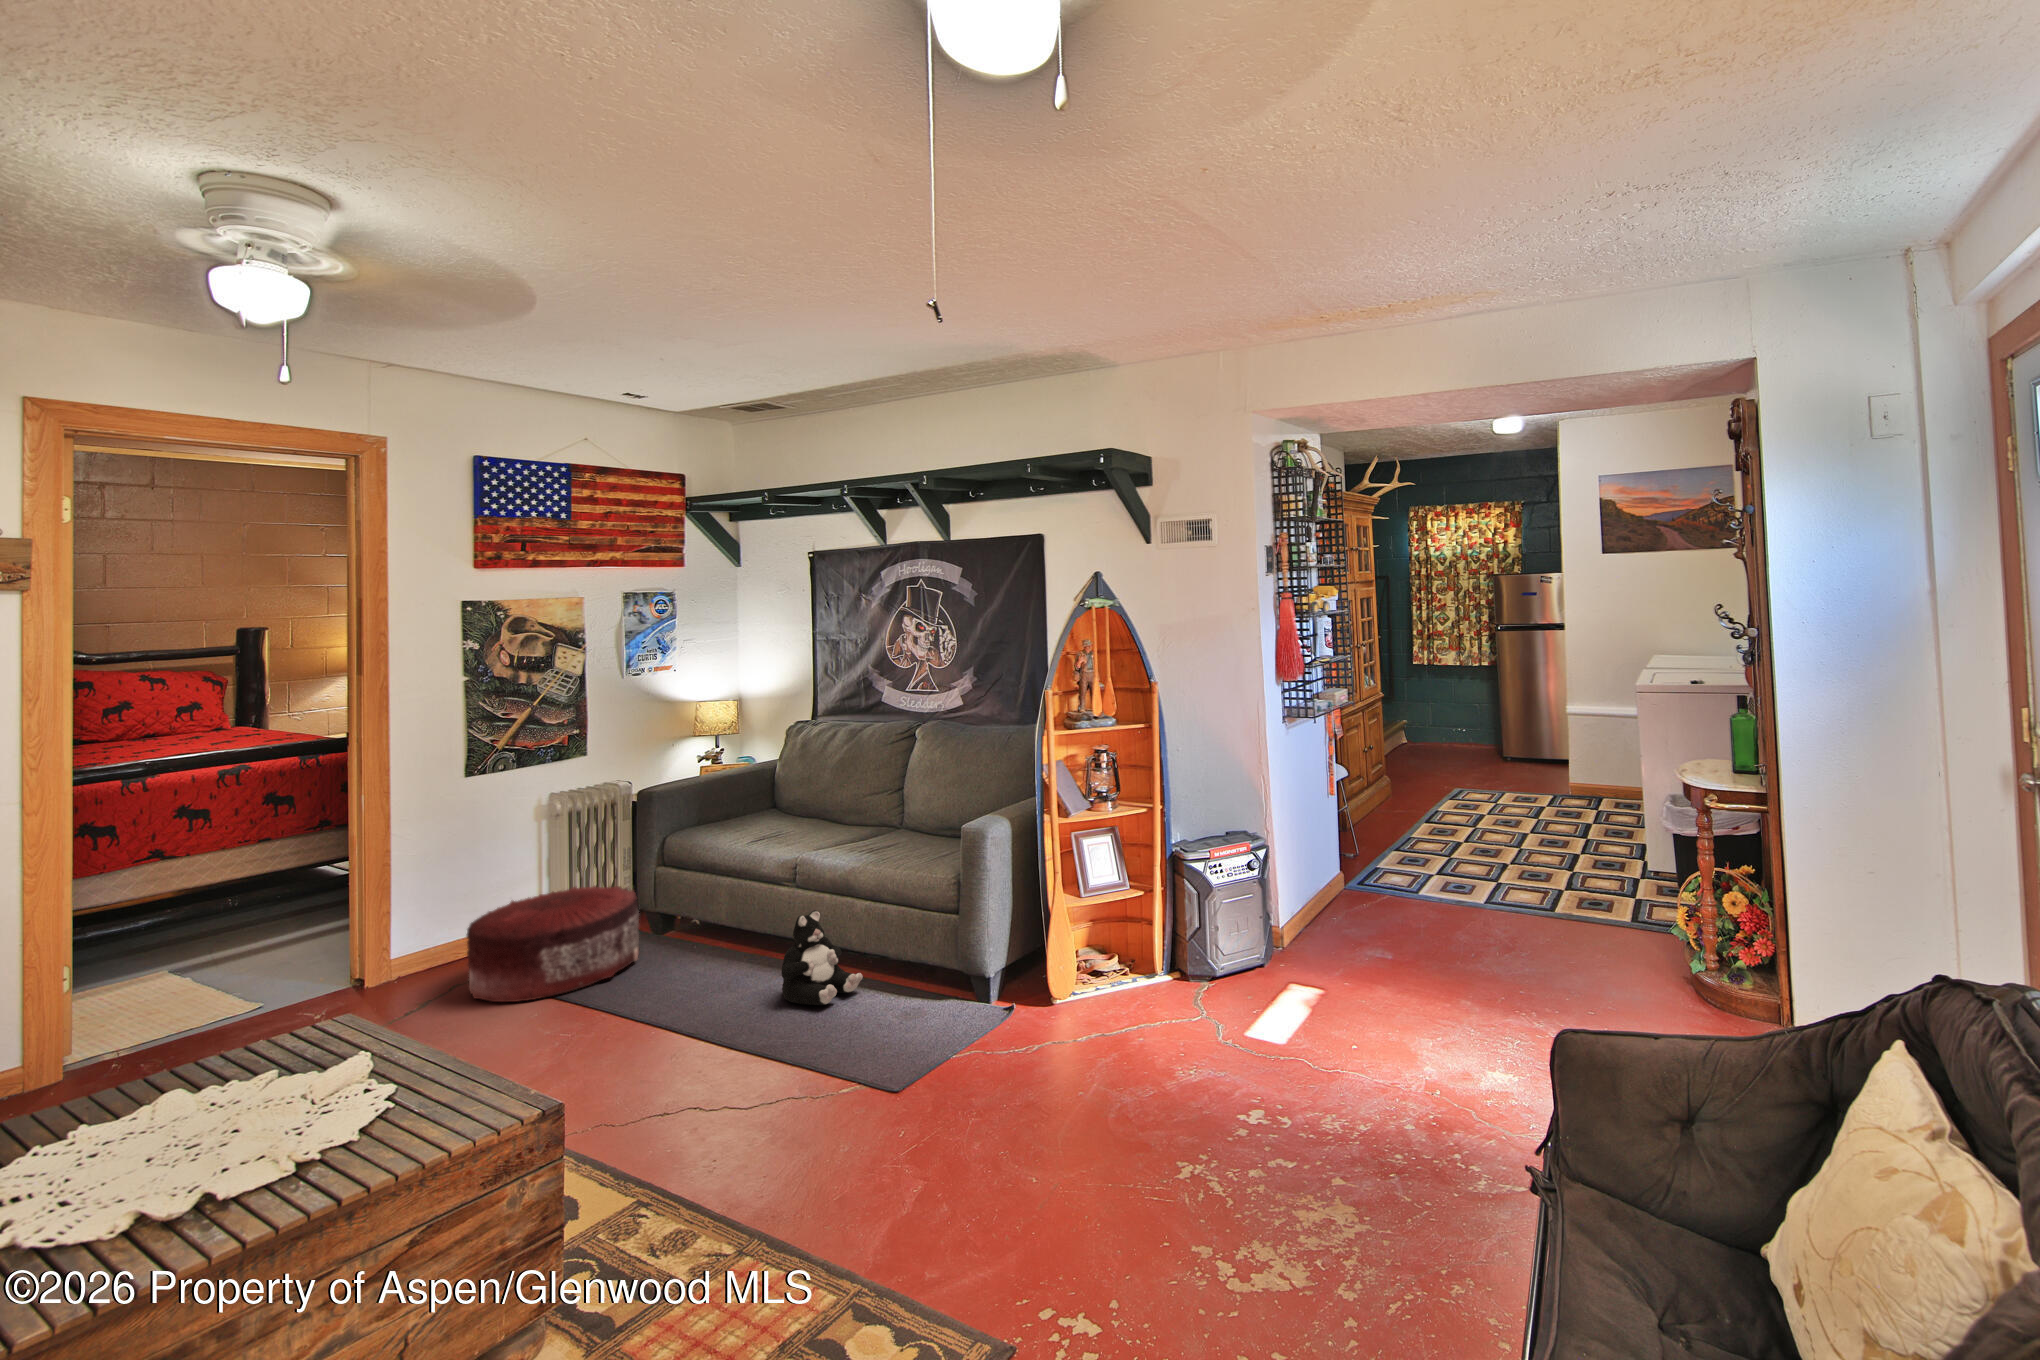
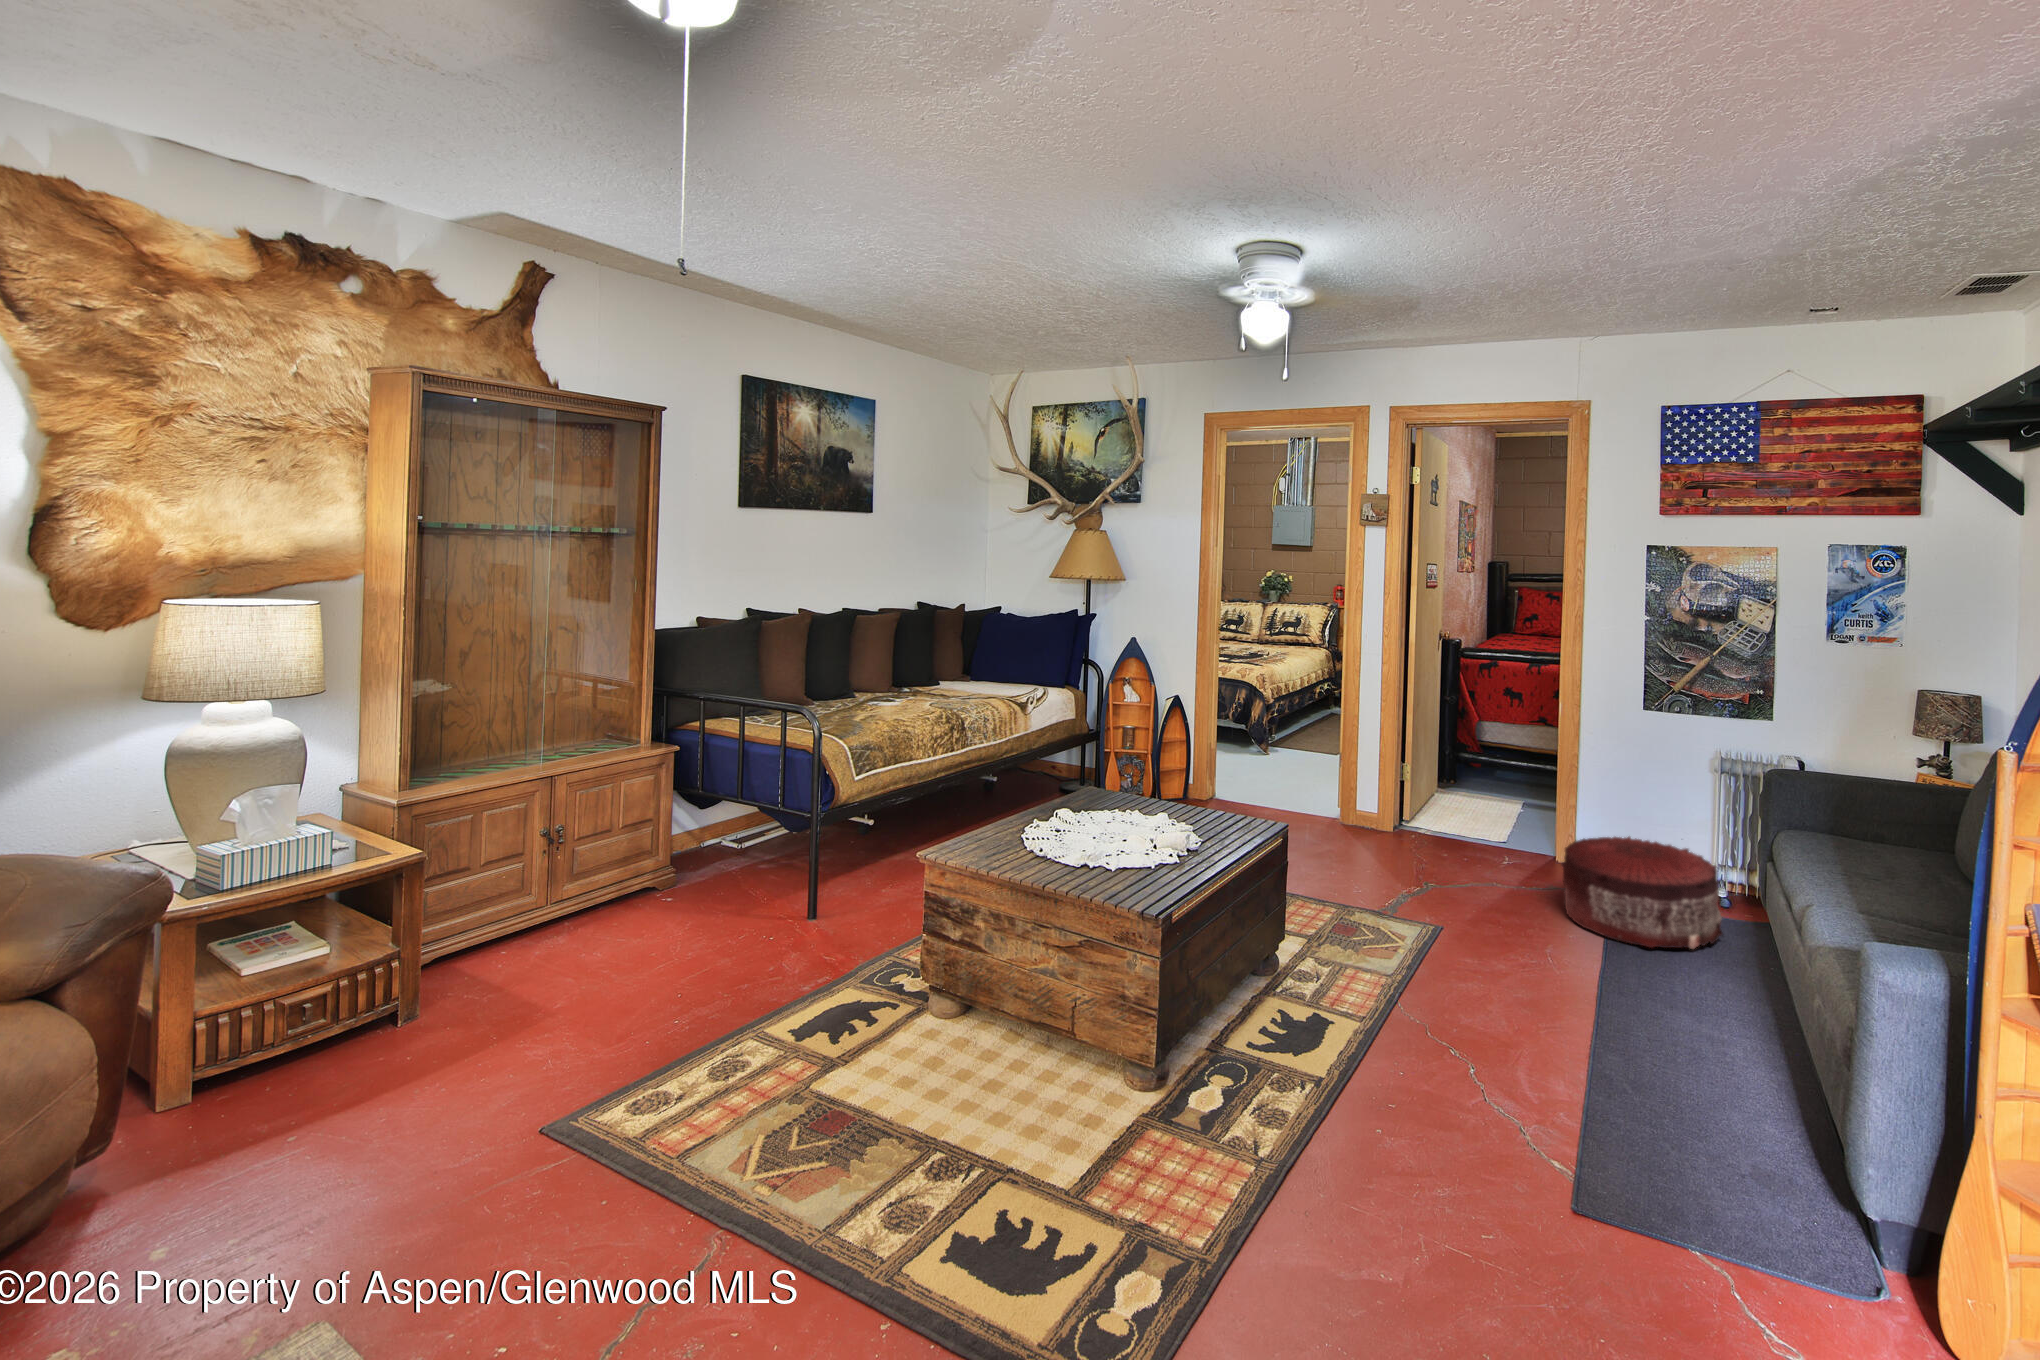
plush toy: present [781,910,863,1005] -> none [1685,975,1786,1115]

